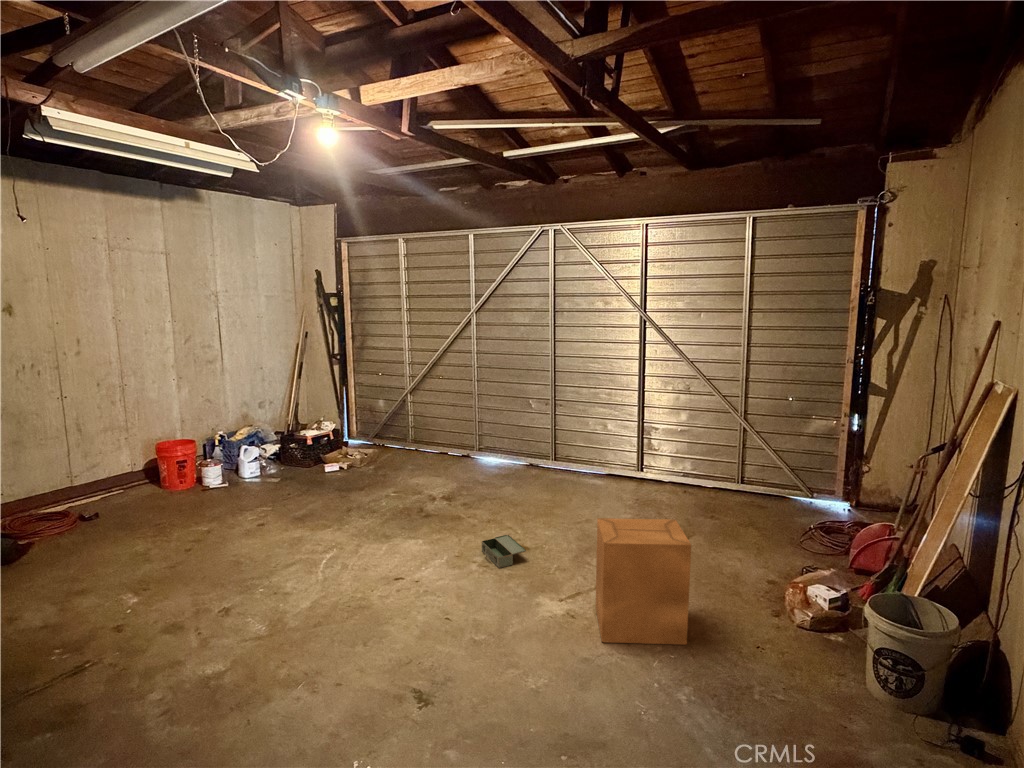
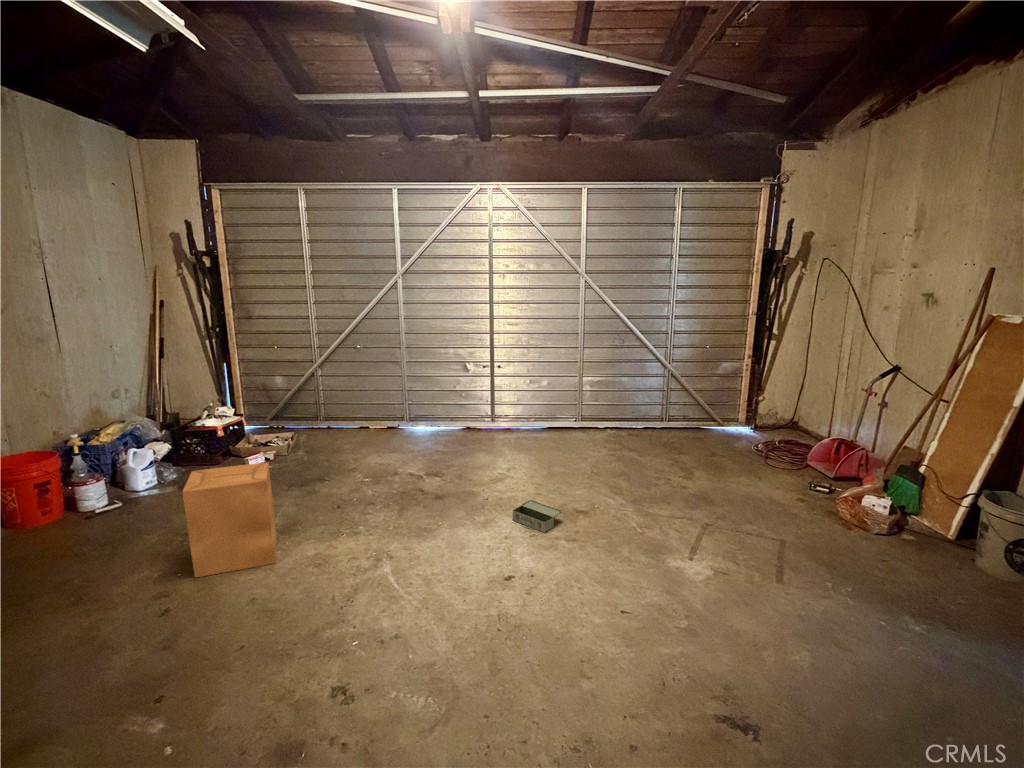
cardboard box: present [596,518,691,645] -> present [182,462,276,577]

